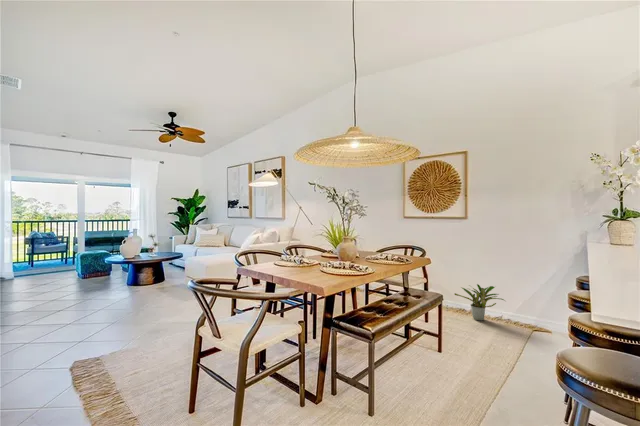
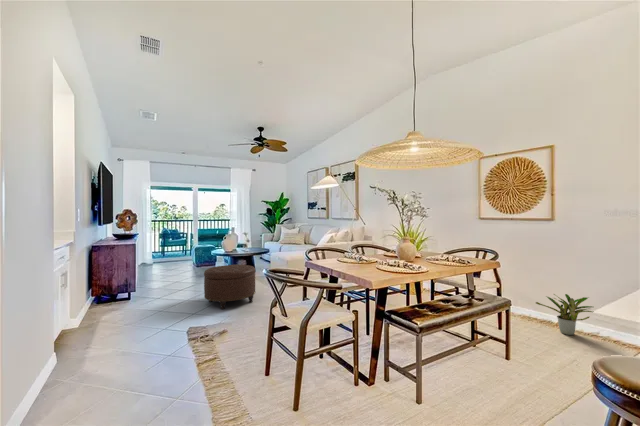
ottoman: none [96,274,168,332] -> present [204,265,255,309]

